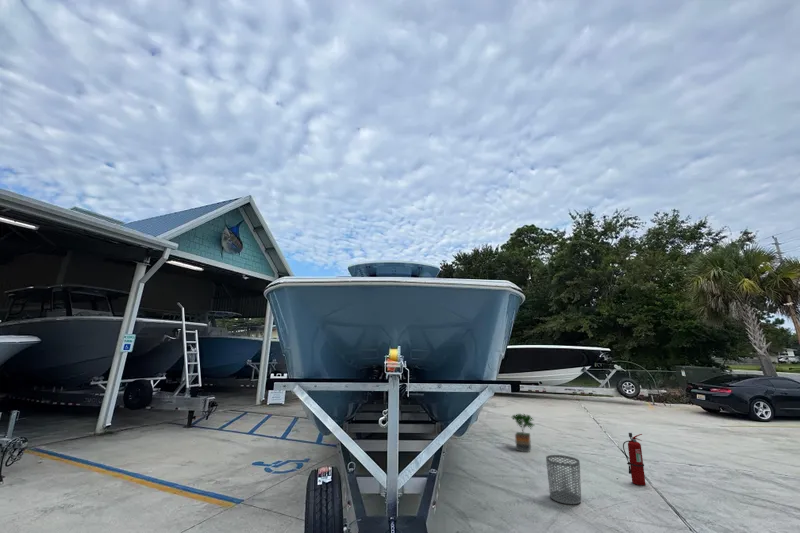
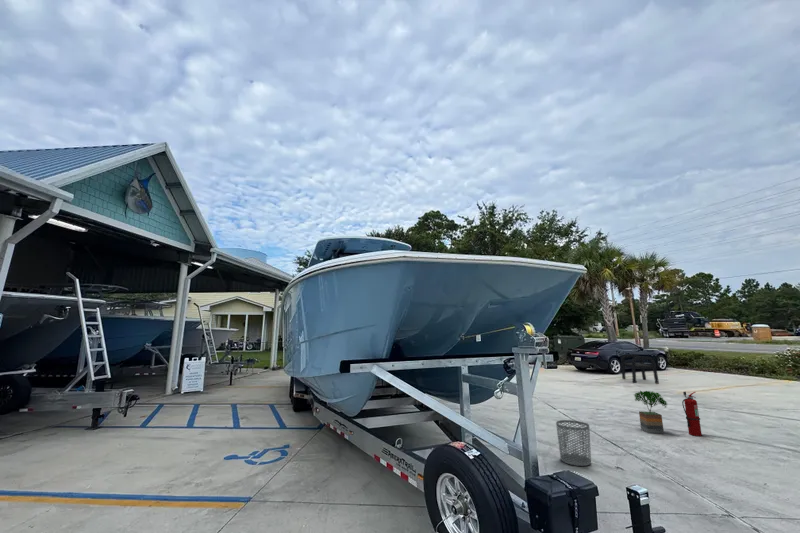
bench: none [736,390,787,429] -> present [621,354,659,384]
potted tree: present [512,414,534,452] -> present [634,391,667,433]
fire extinguisher: present [623,433,646,485] -> present [682,392,702,436]

